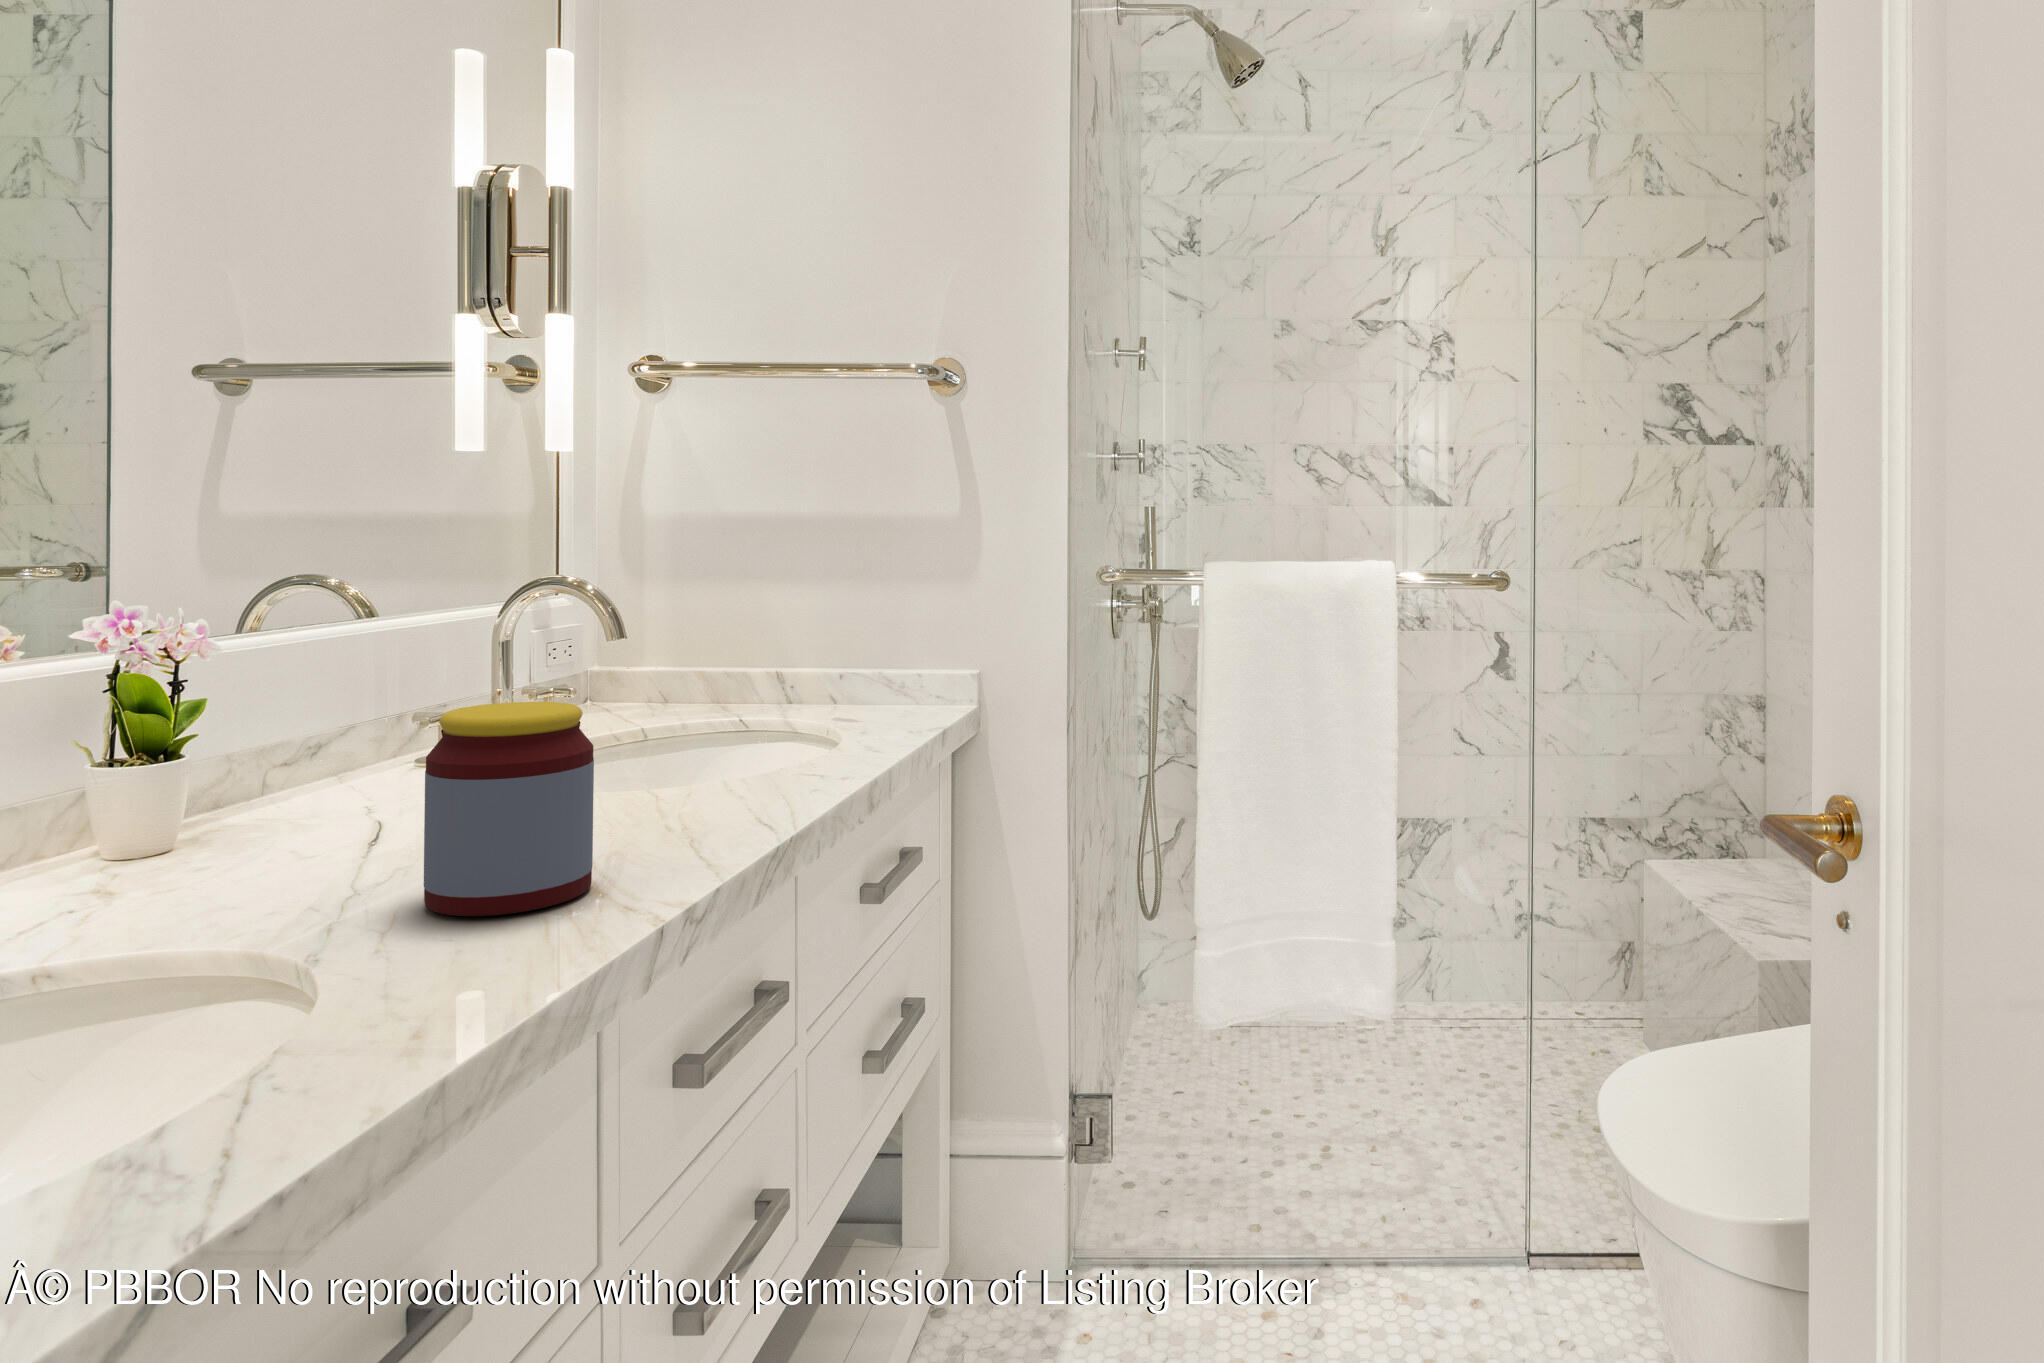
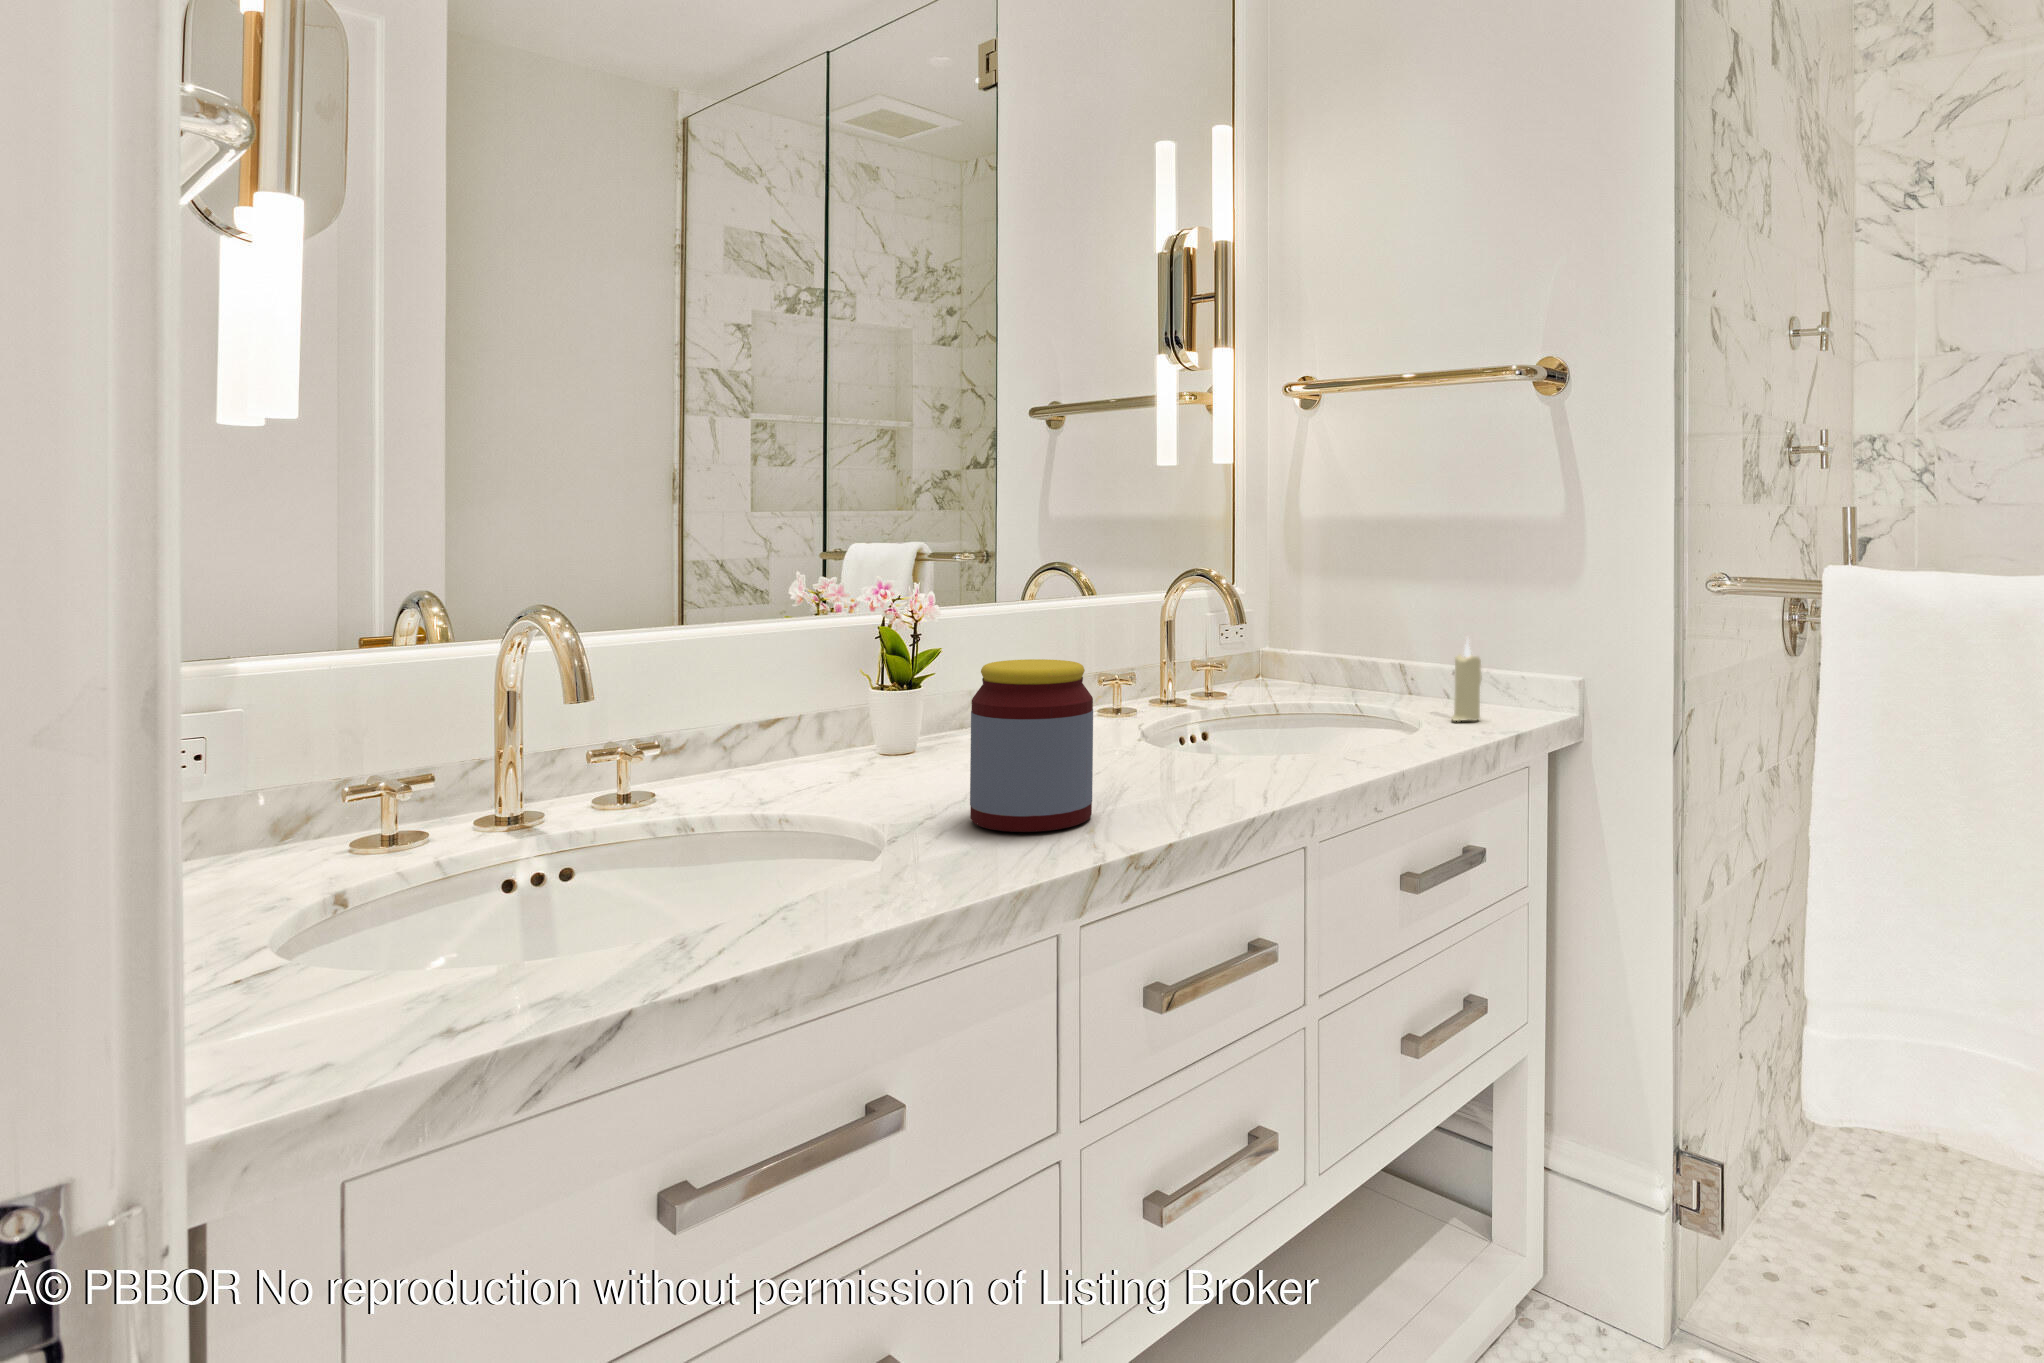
candle: none [857,641,888,727] -> present [1452,640,1482,721]

